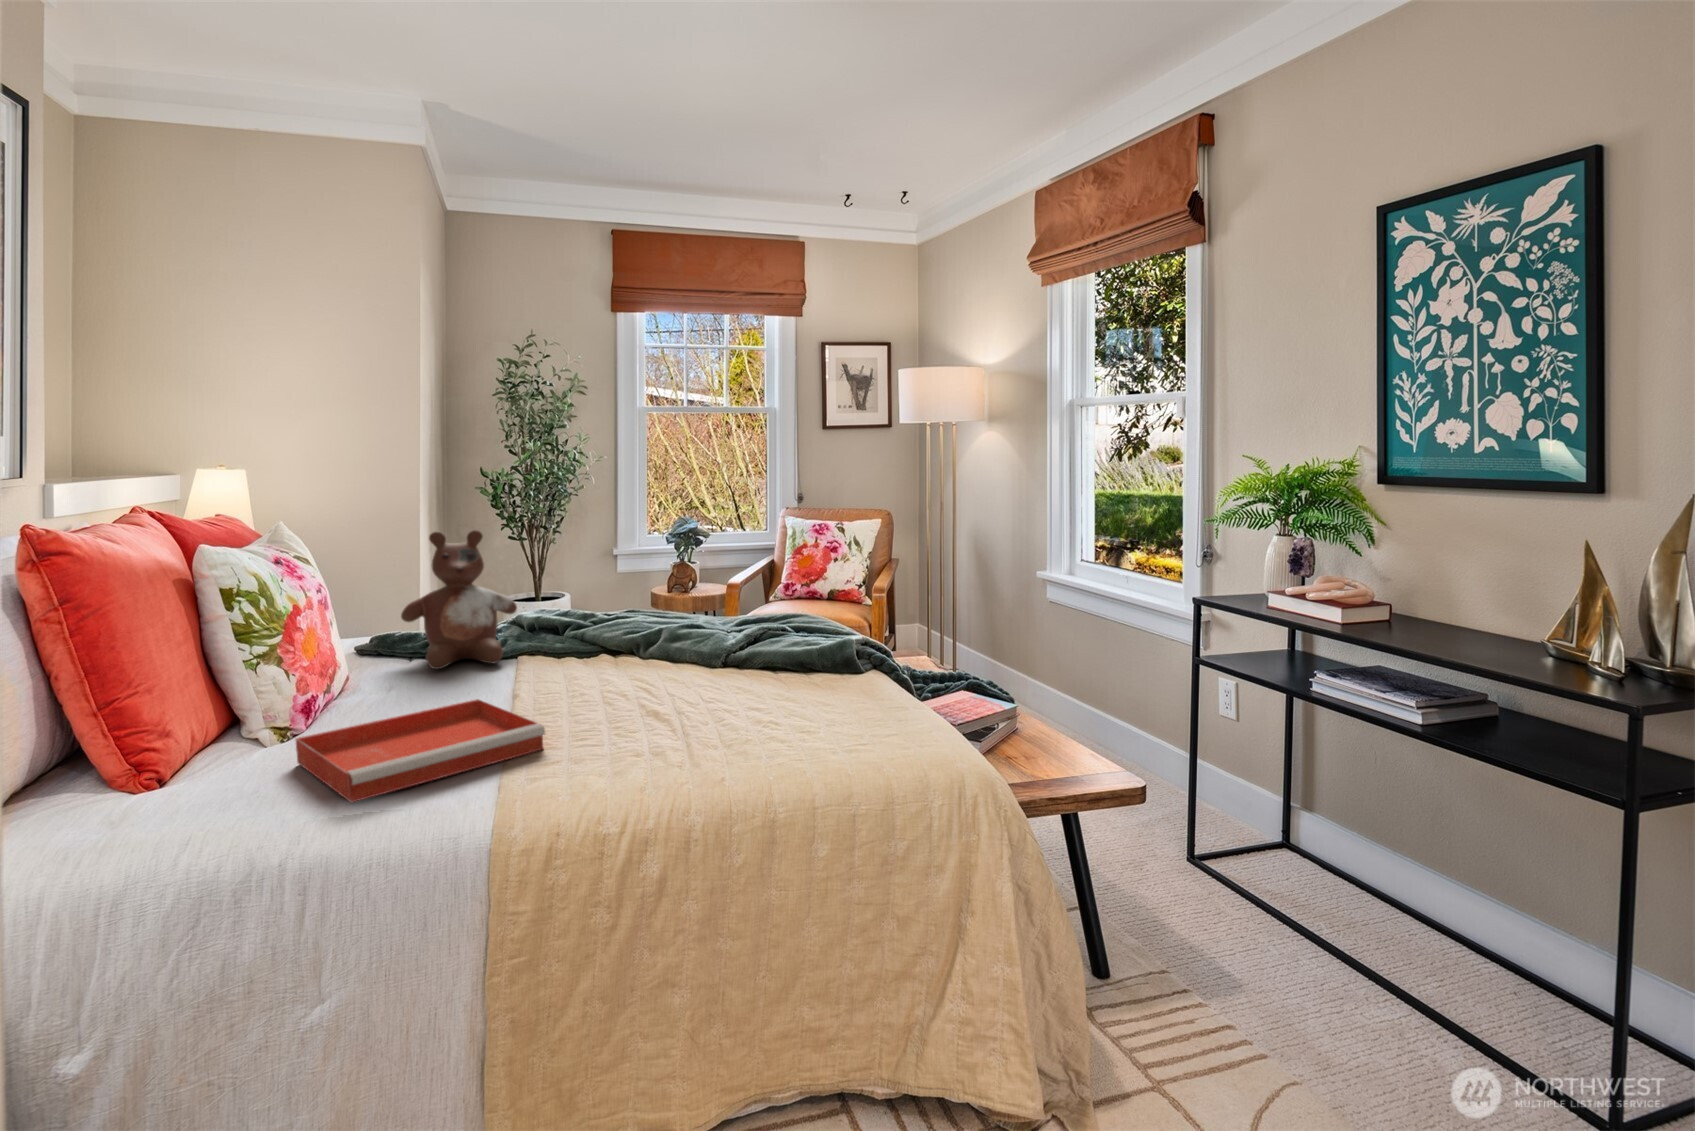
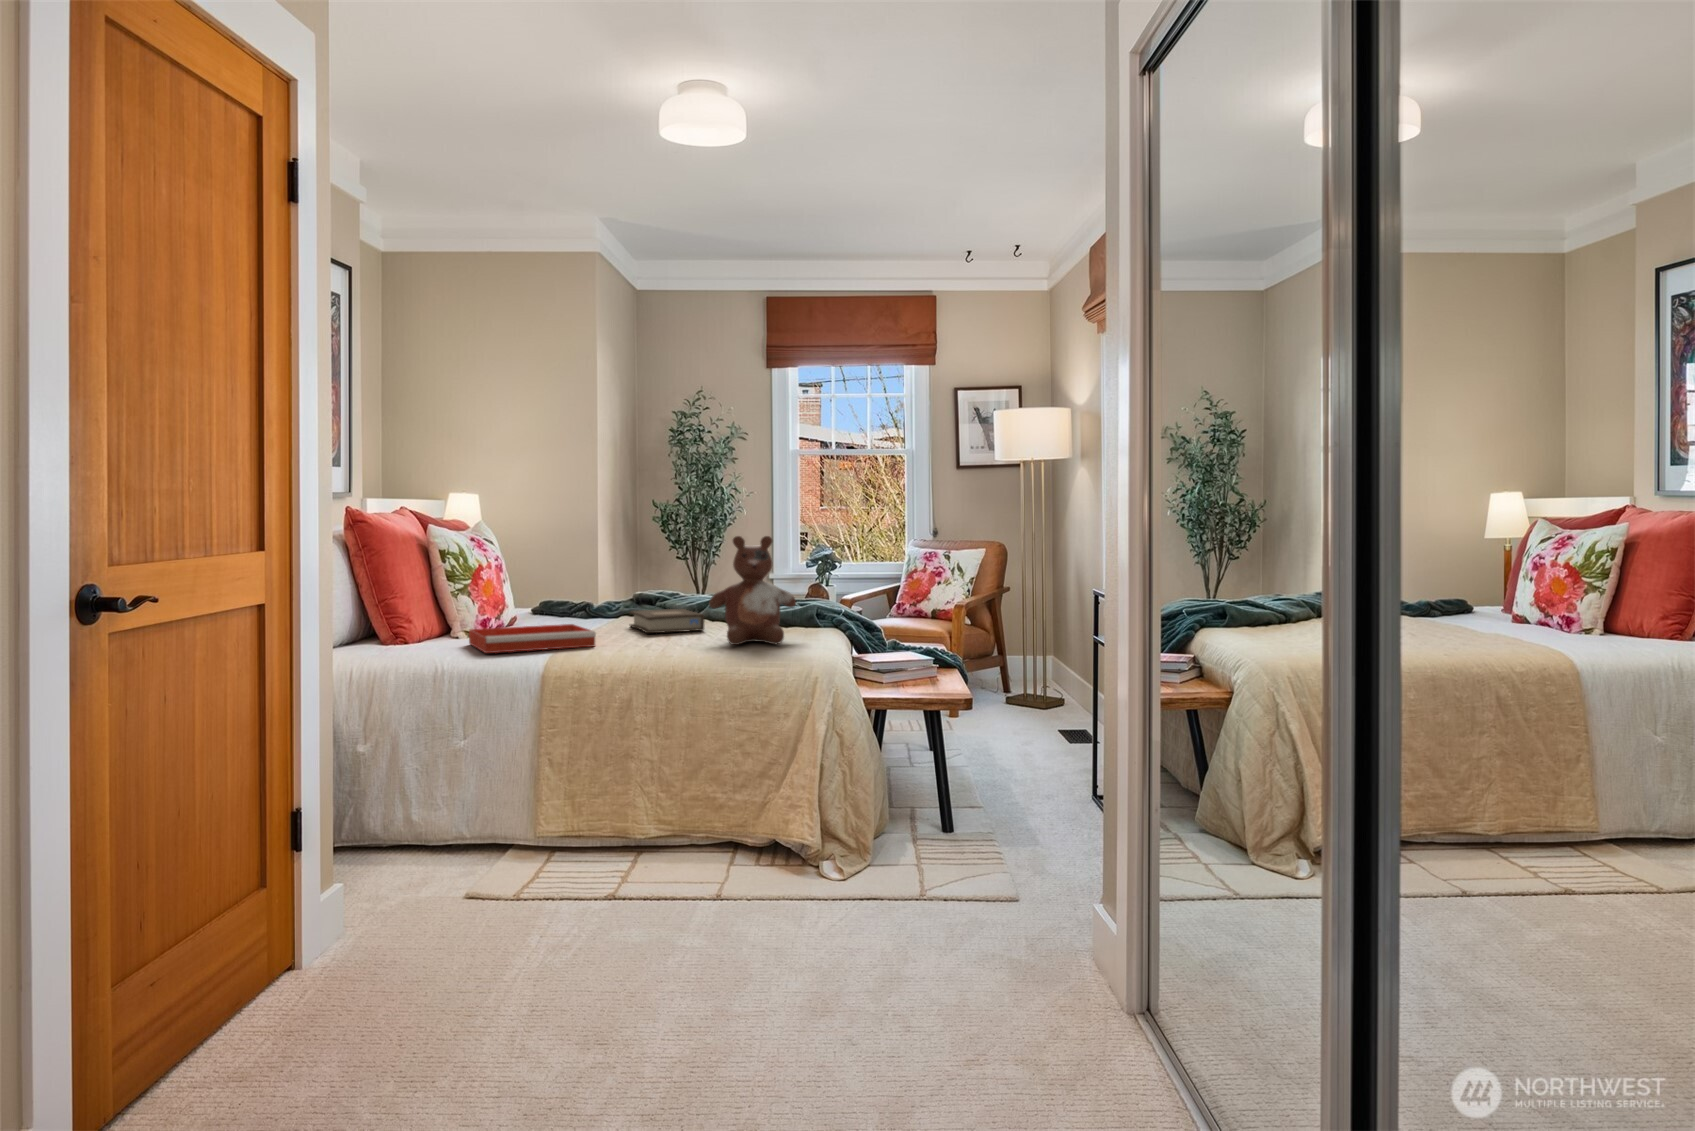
stuffed bear: present [401,530,517,669] -> present [709,536,796,645]
book: none [552,646,680,702] -> present [630,609,704,633]

